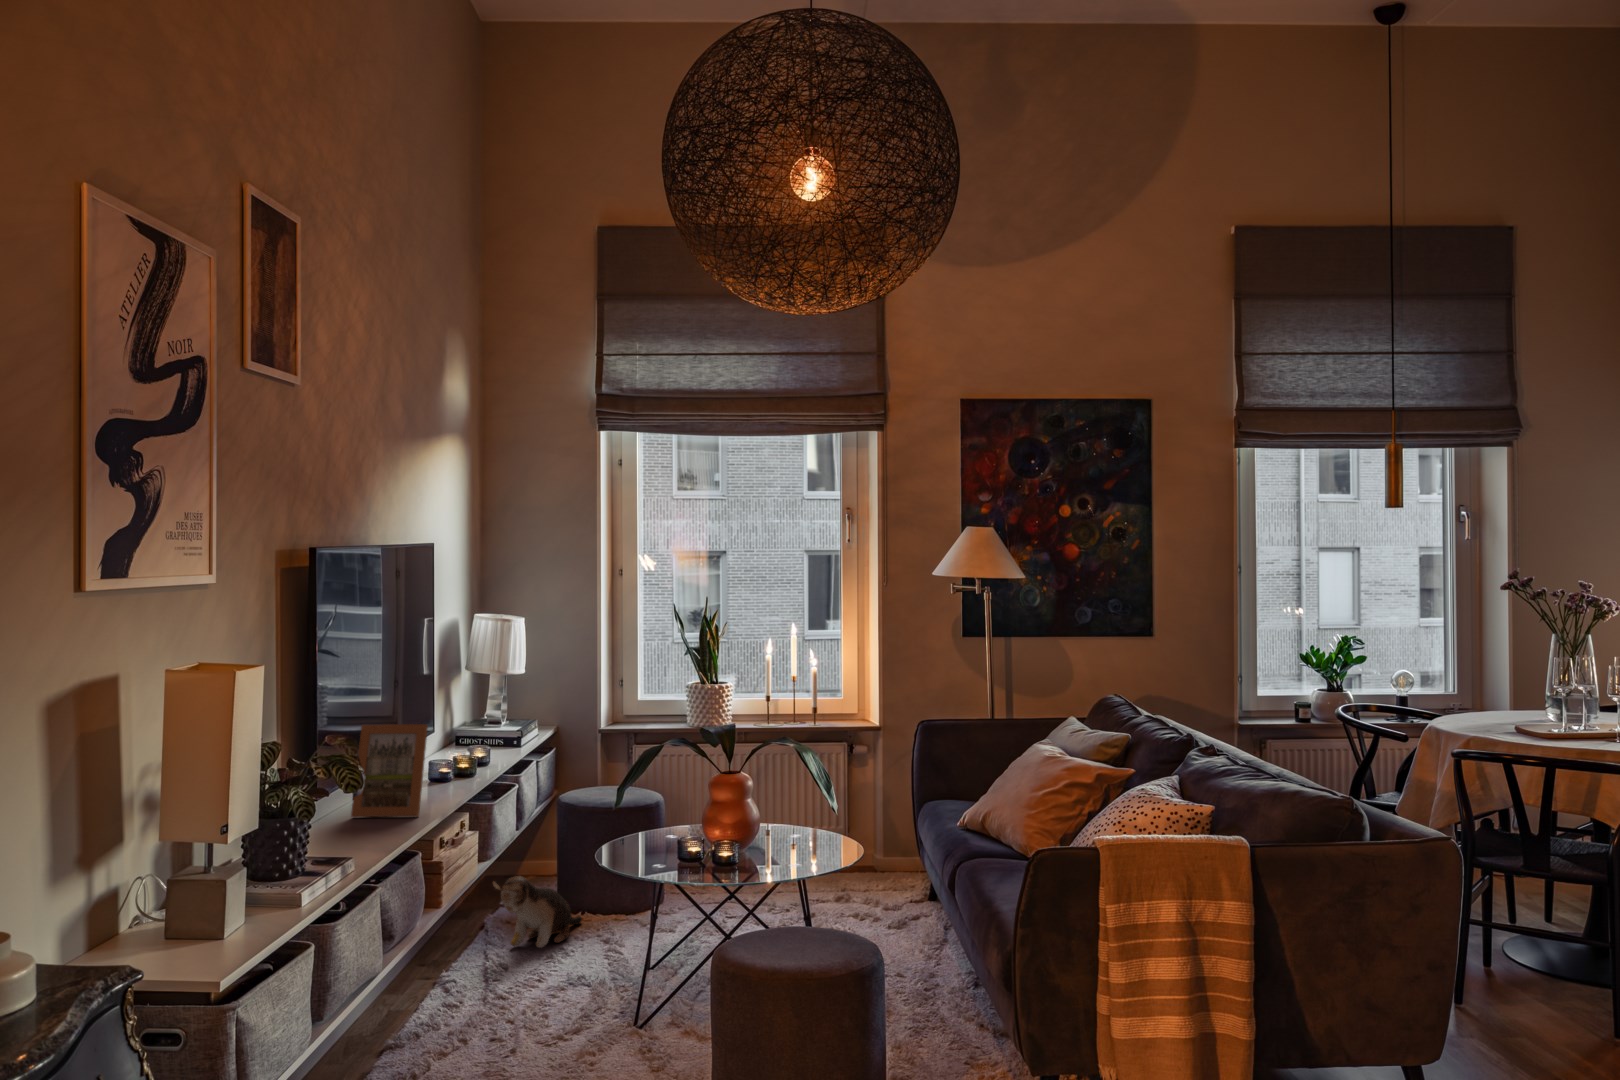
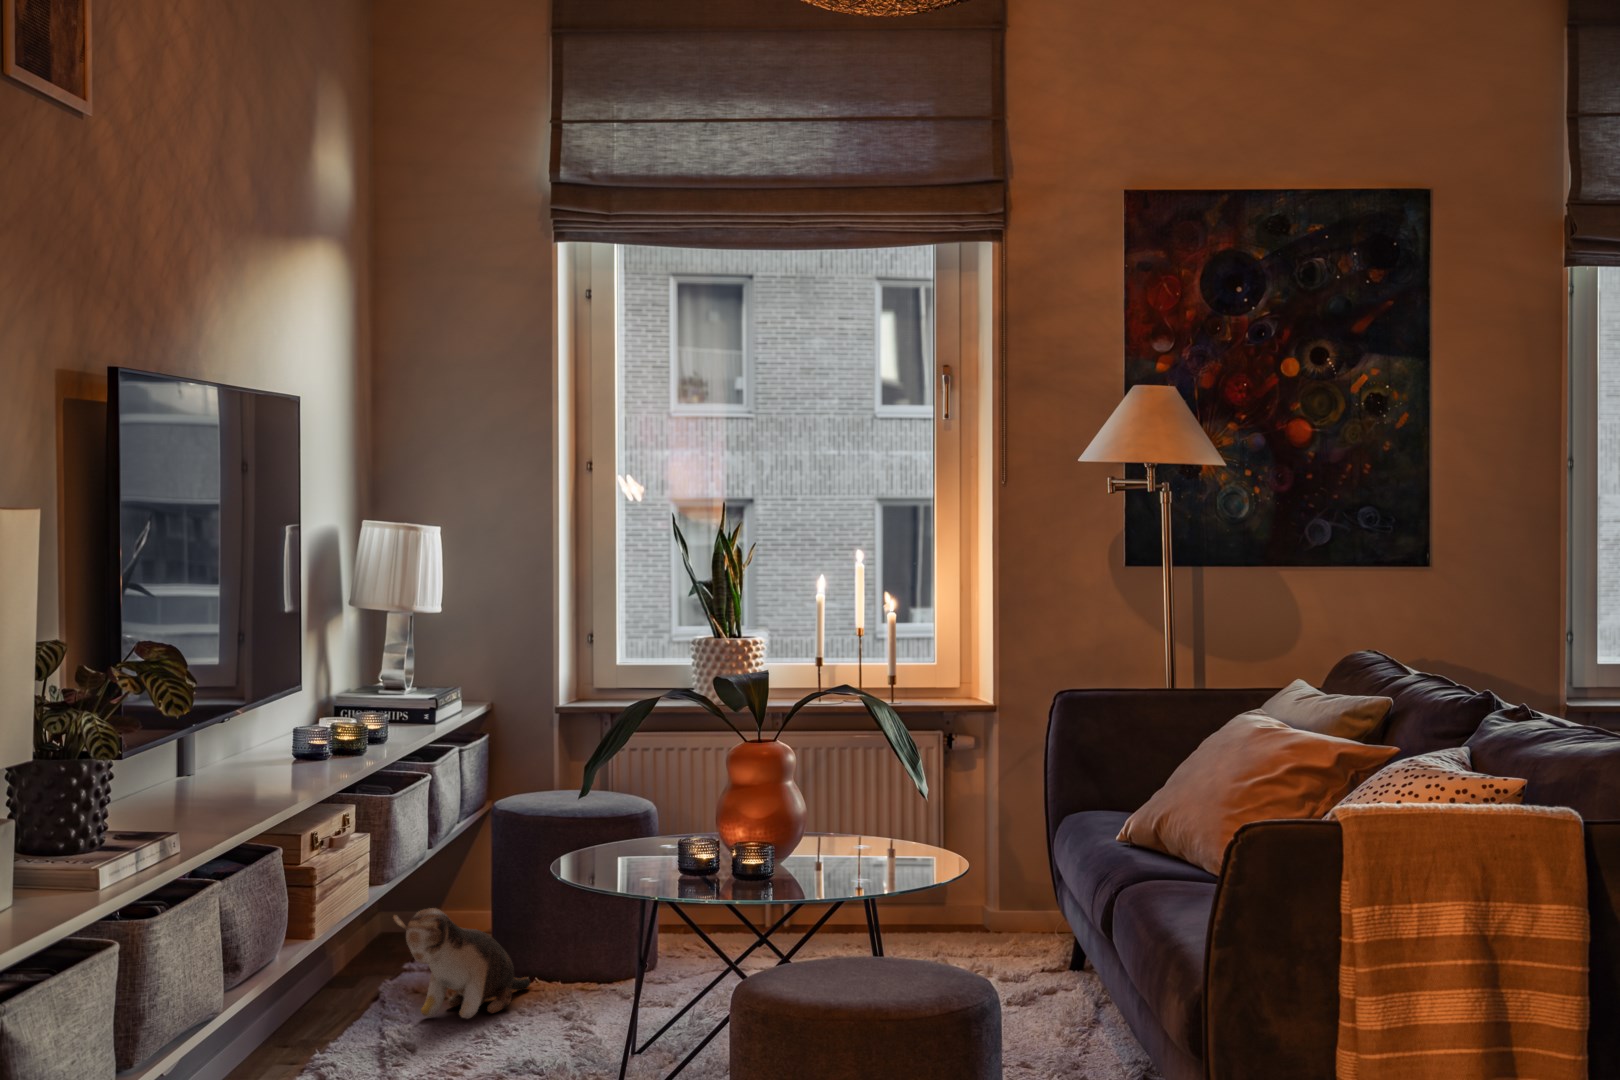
picture frame: present [351,724,428,817] -> none [176,655,293,795]

